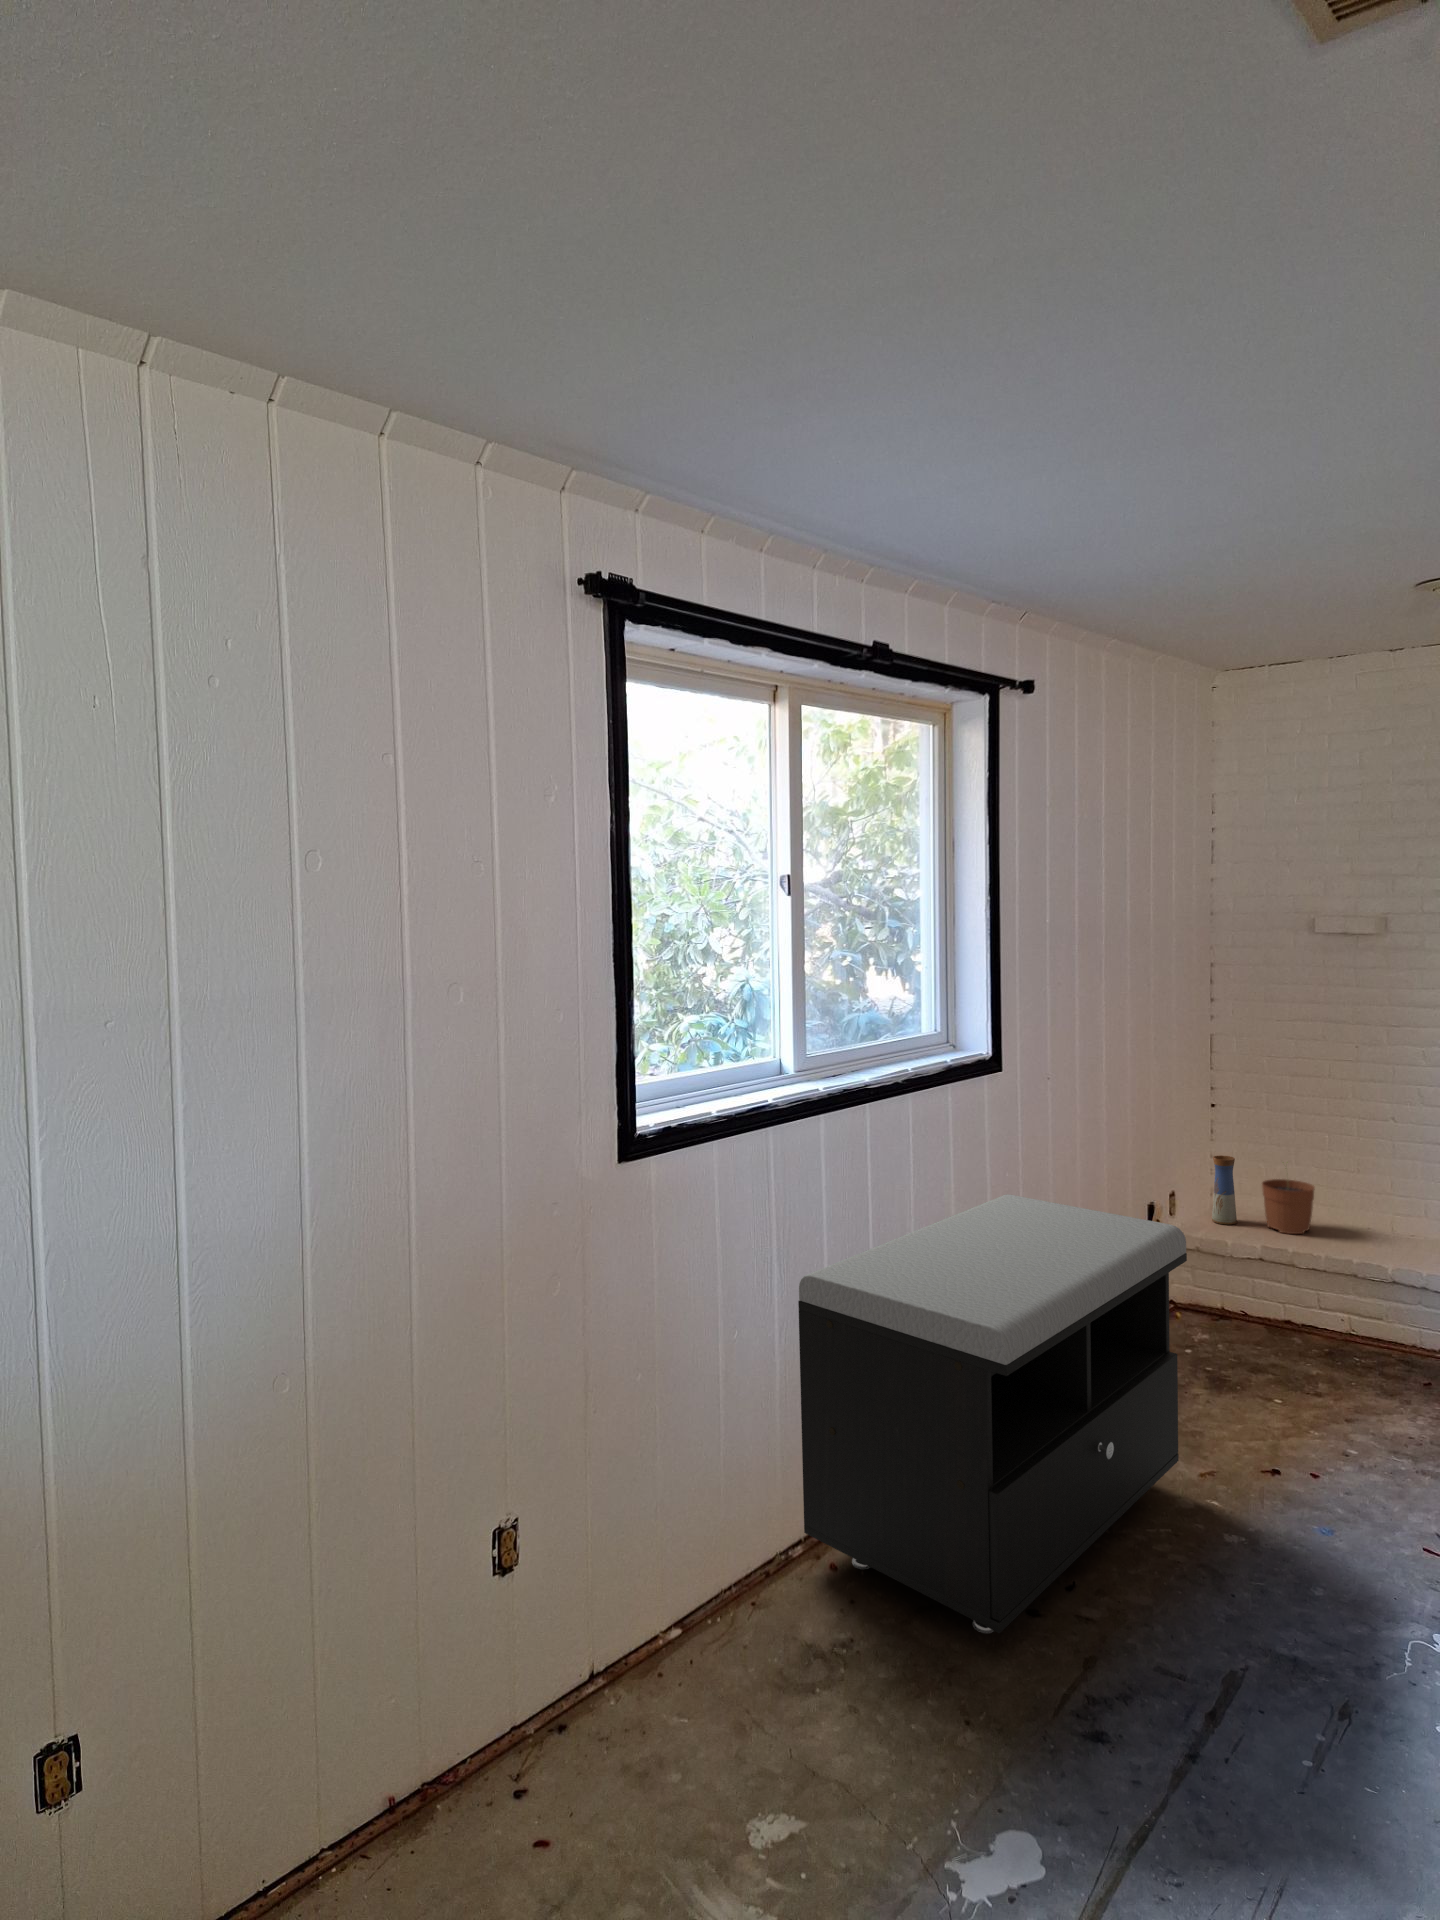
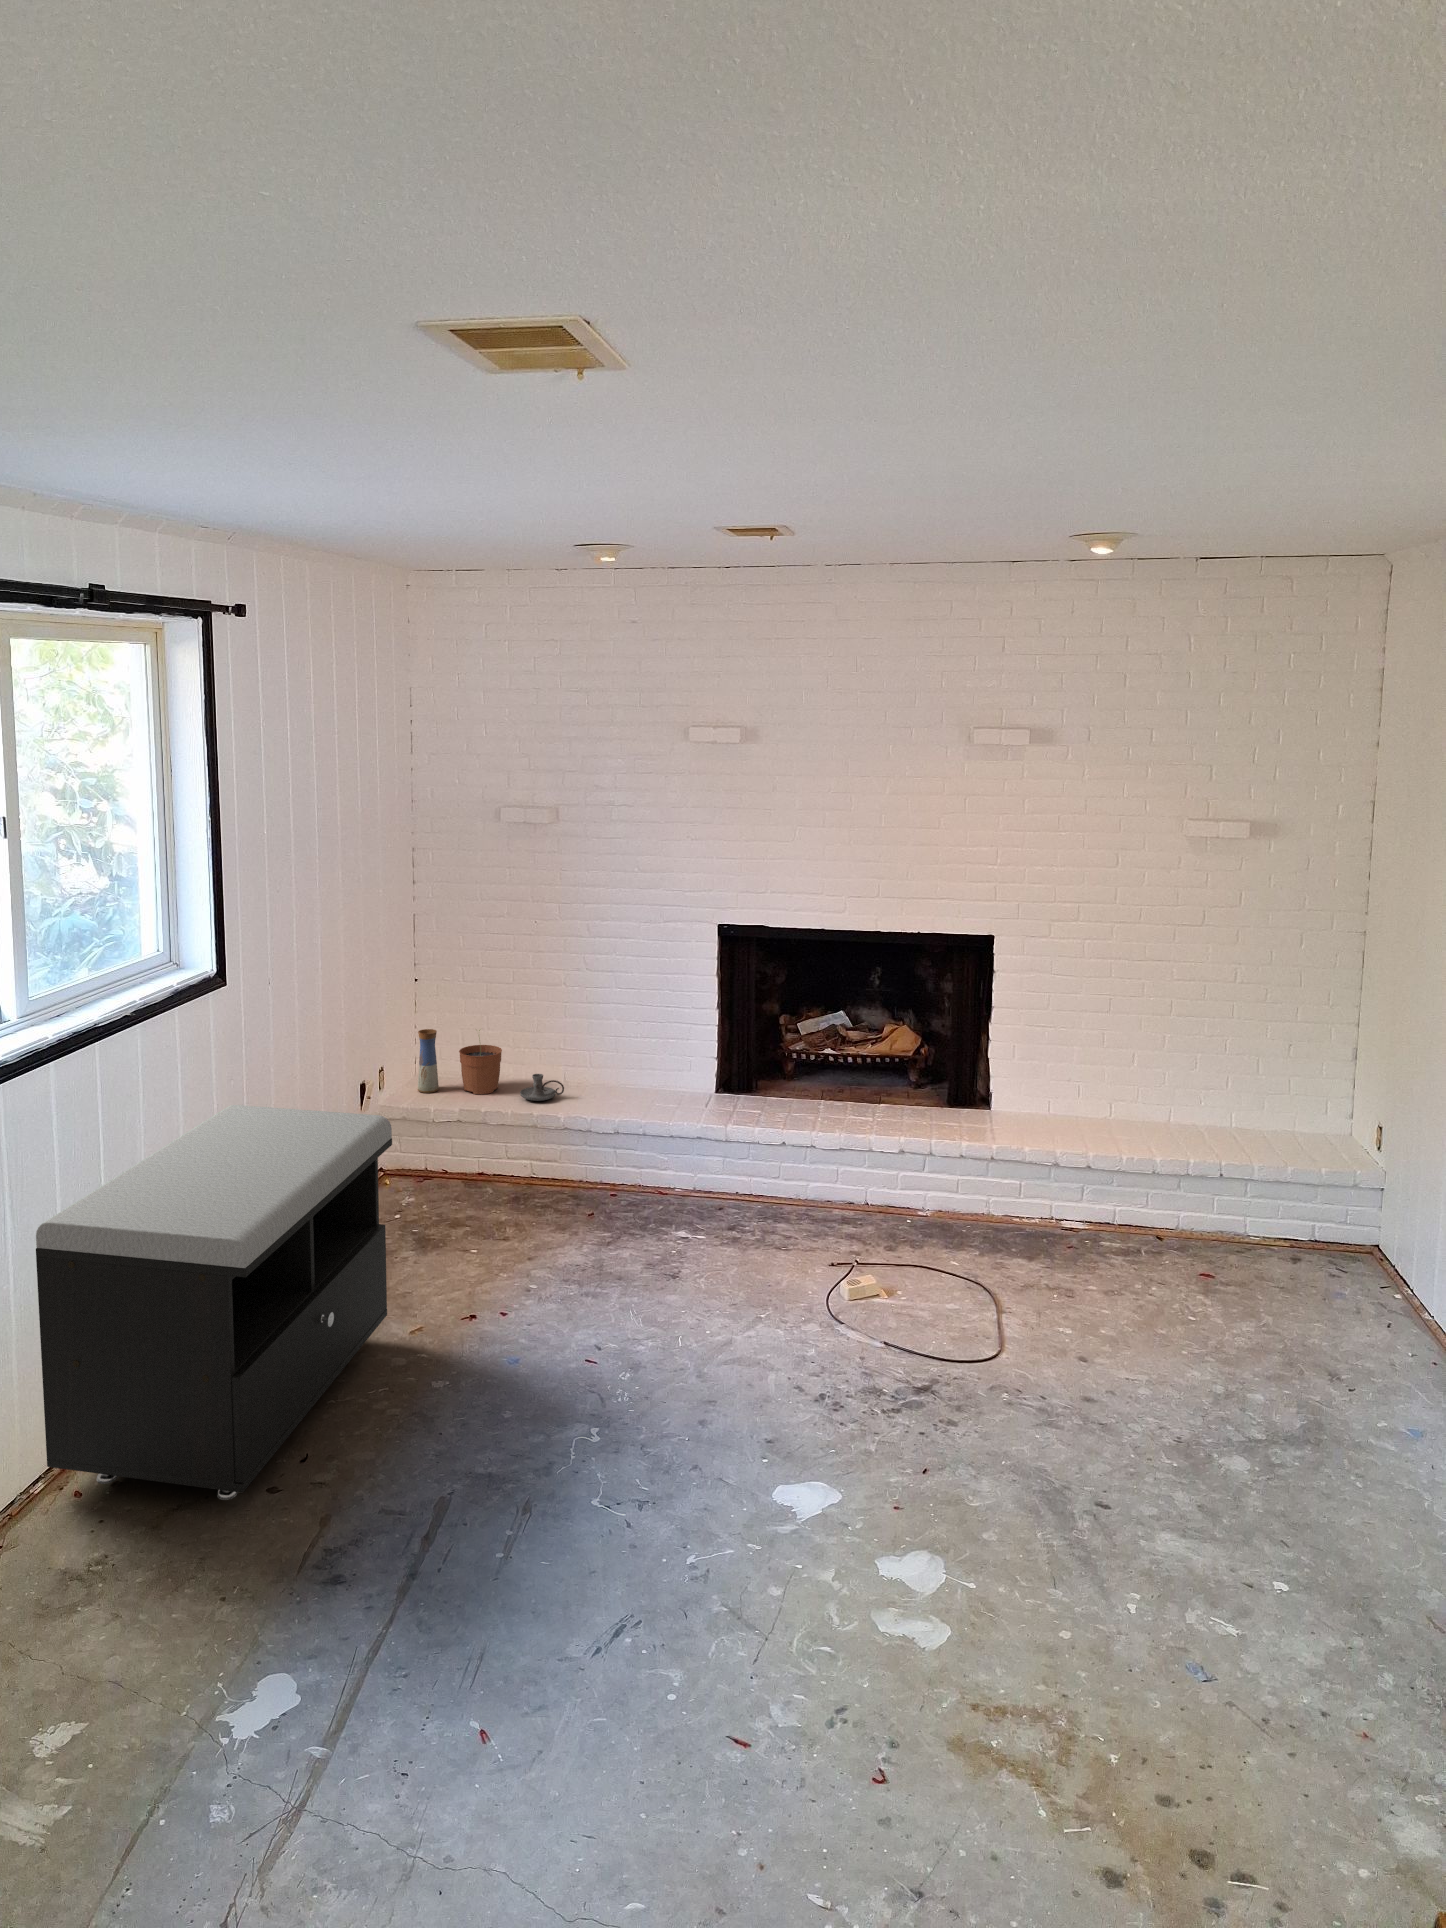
candle holder: none [1339,1219,1399,1250] -> present [520,1074,564,1101]

